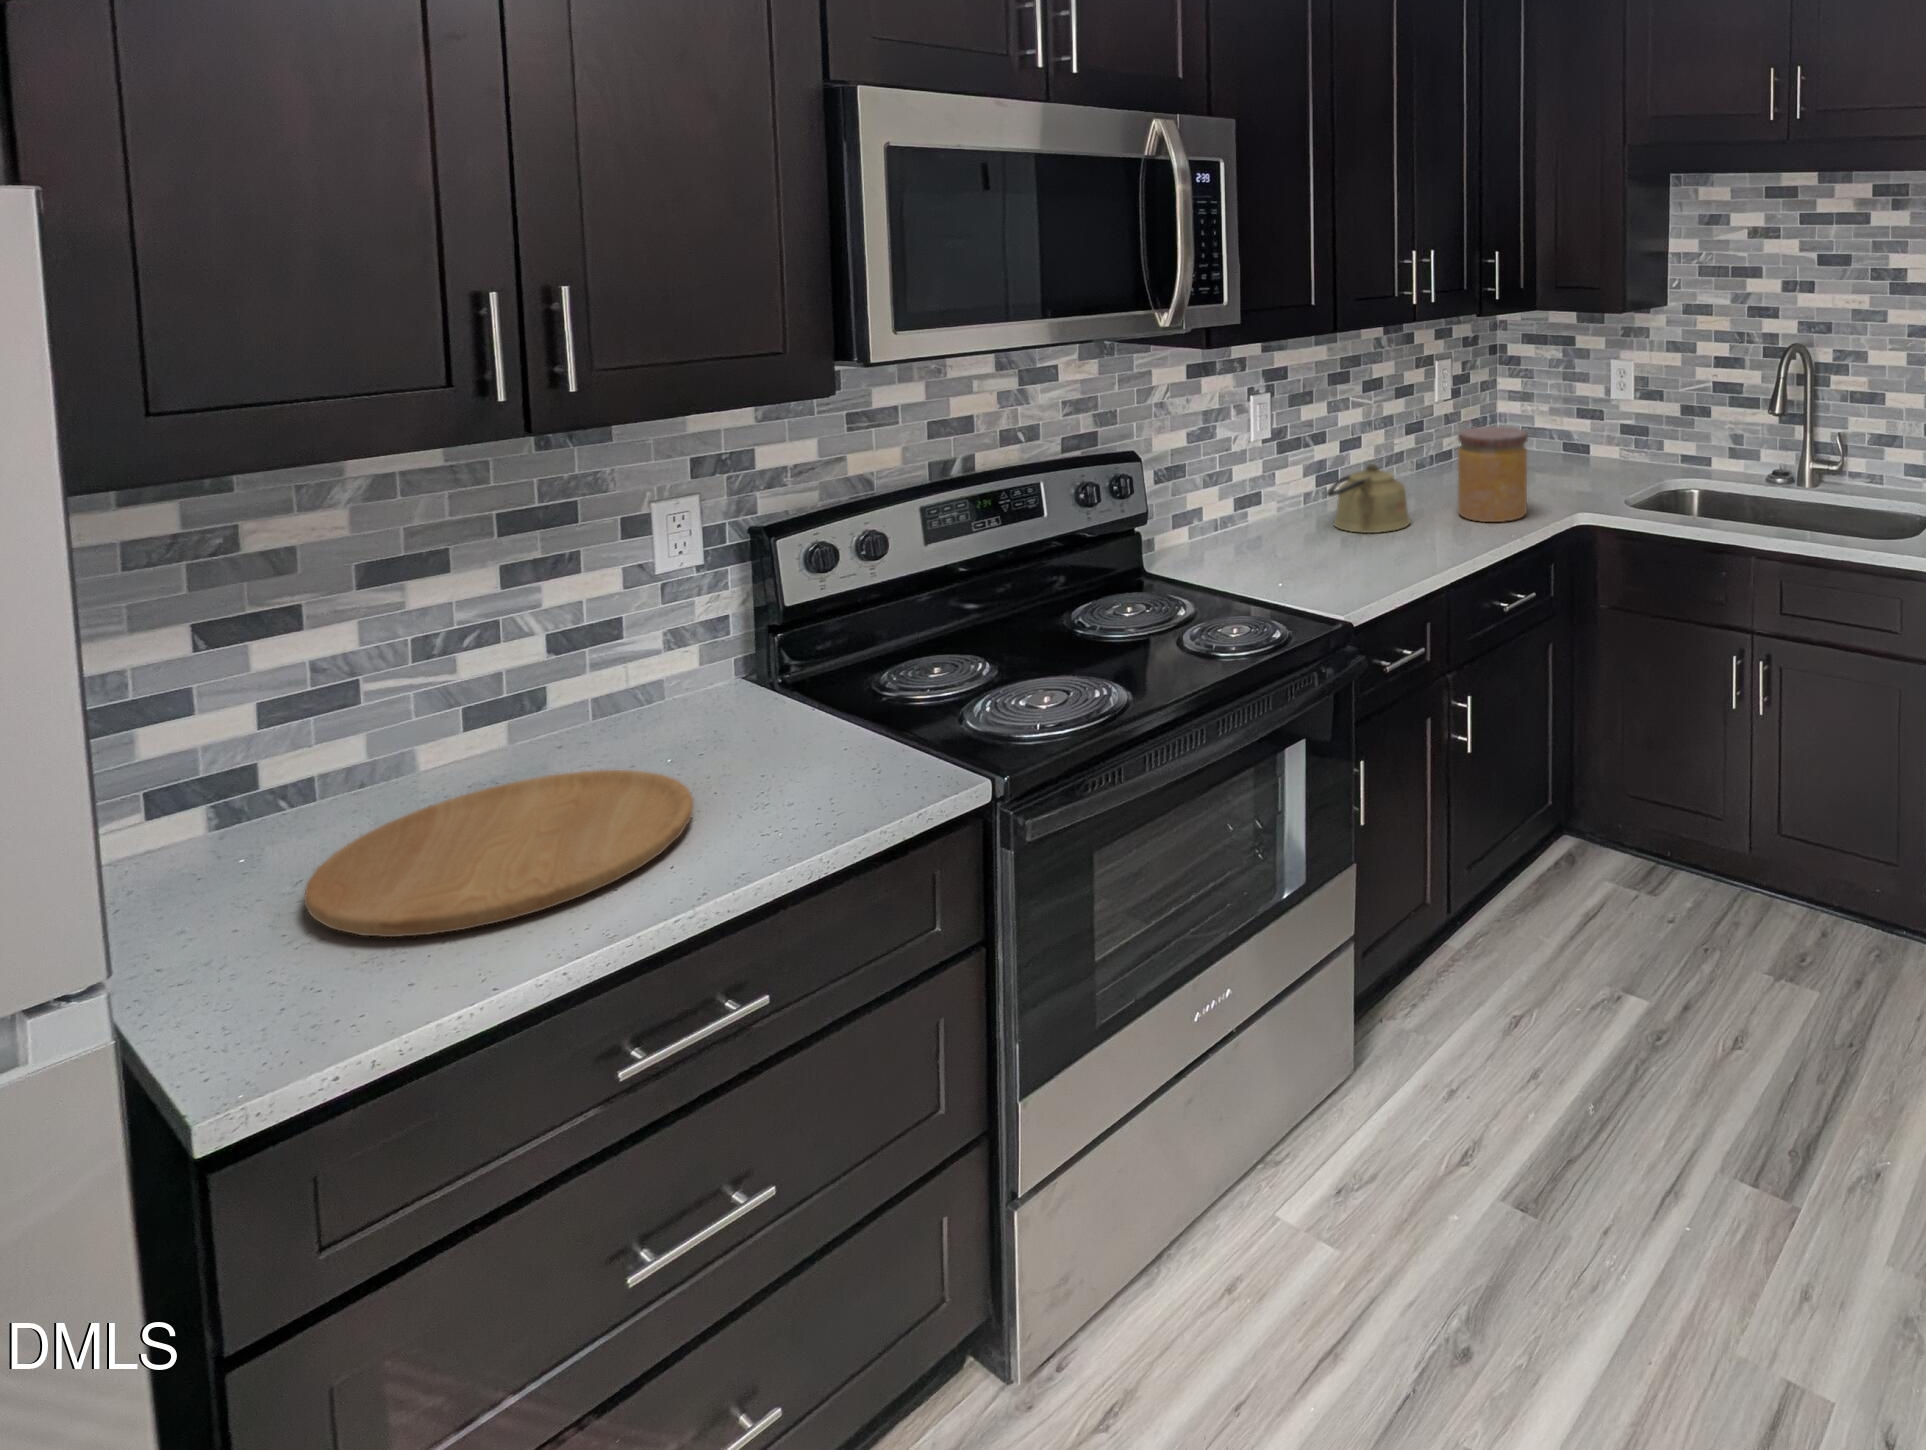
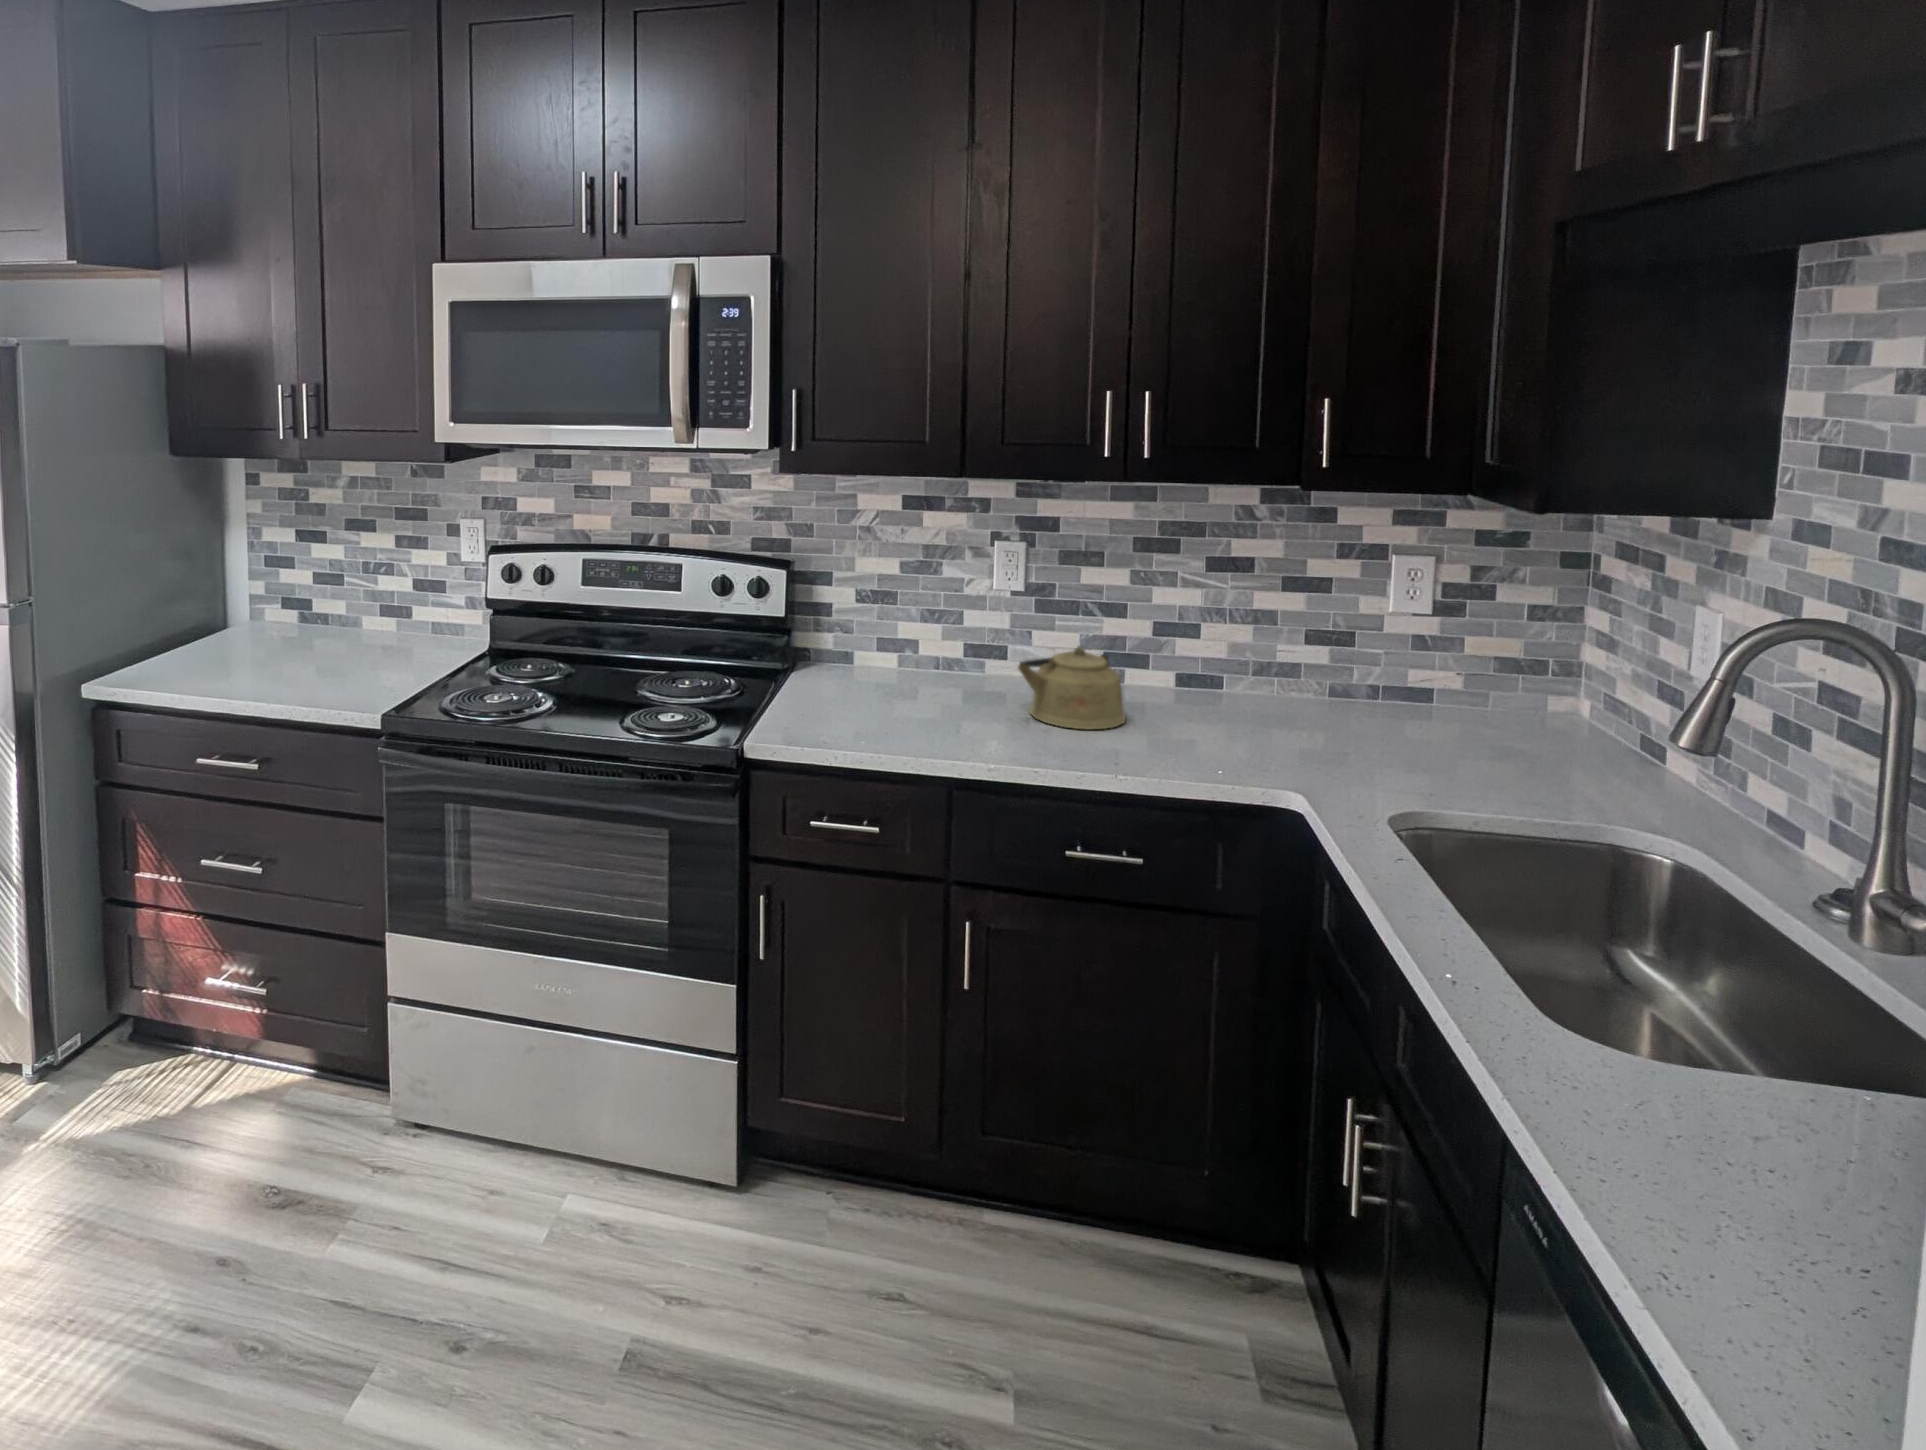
jar: present [1458,426,1528,522] -> none [1164,637,1272,773]
cutting board: present [304,770,694,937] -> none [202,637,359,685]

